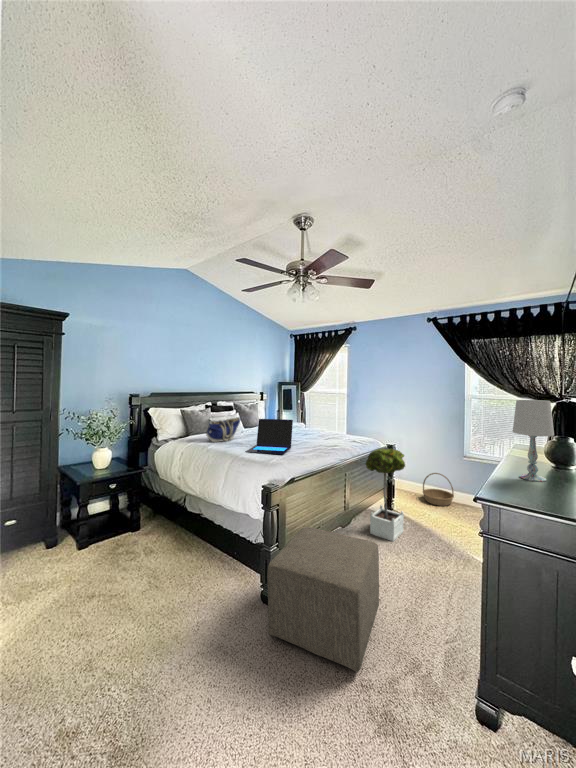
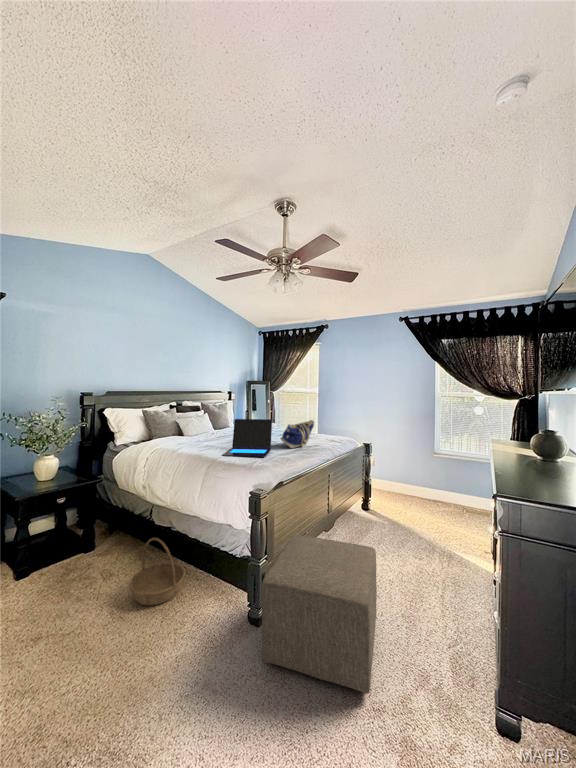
table lamp: present [513,400,554,482] -> none [511,393,553,475]
tote bag: present [206,417,241,442] -> present [281,420,314,448]
potted tree: present [366,448,405,541] -> none [347,447,388,543]
basket: present [423,473,454,506] -> present [129,538,185,605]

